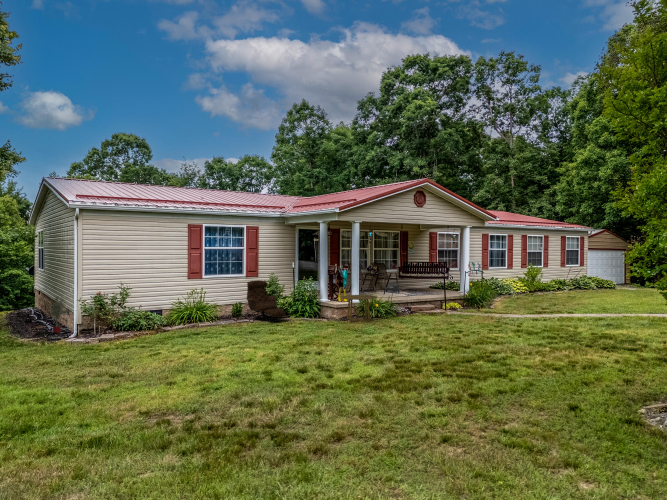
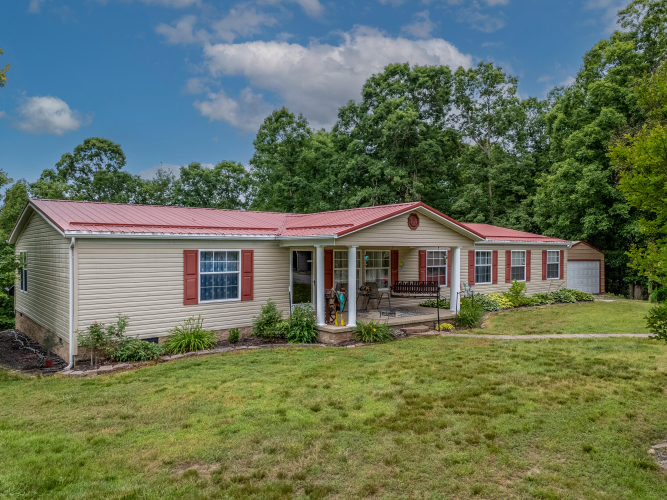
lounge chair: present [246,280,286,323] -> none [242,305,283,349]
round table: present [341,295,376,322] -> none [338,318,374,347]

